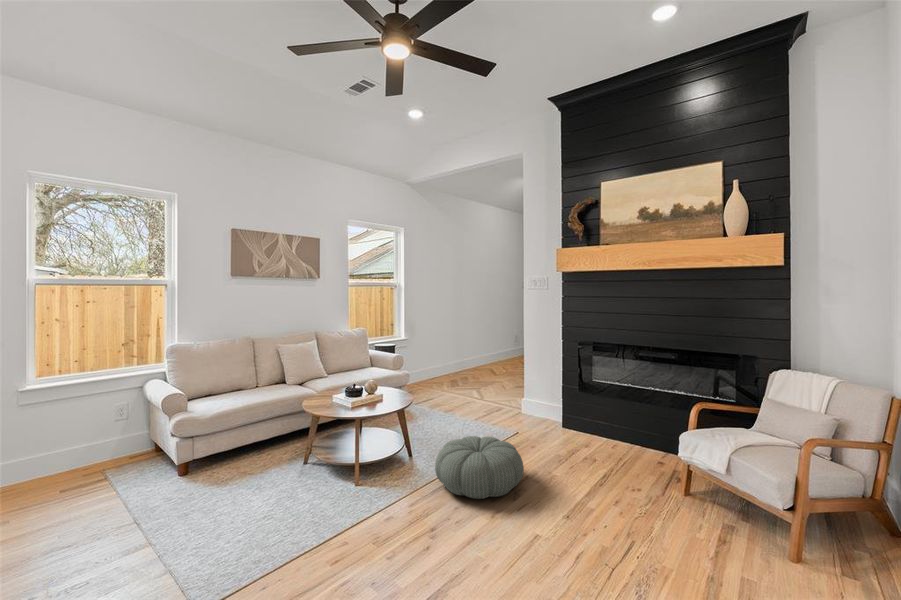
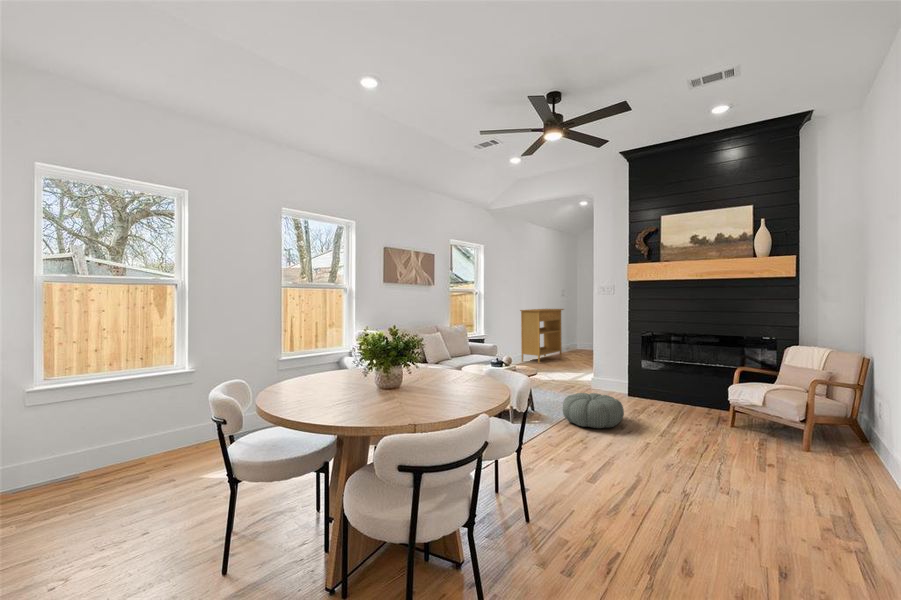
console table: none [454,308,511,376] -> present [520,309,564,364]

